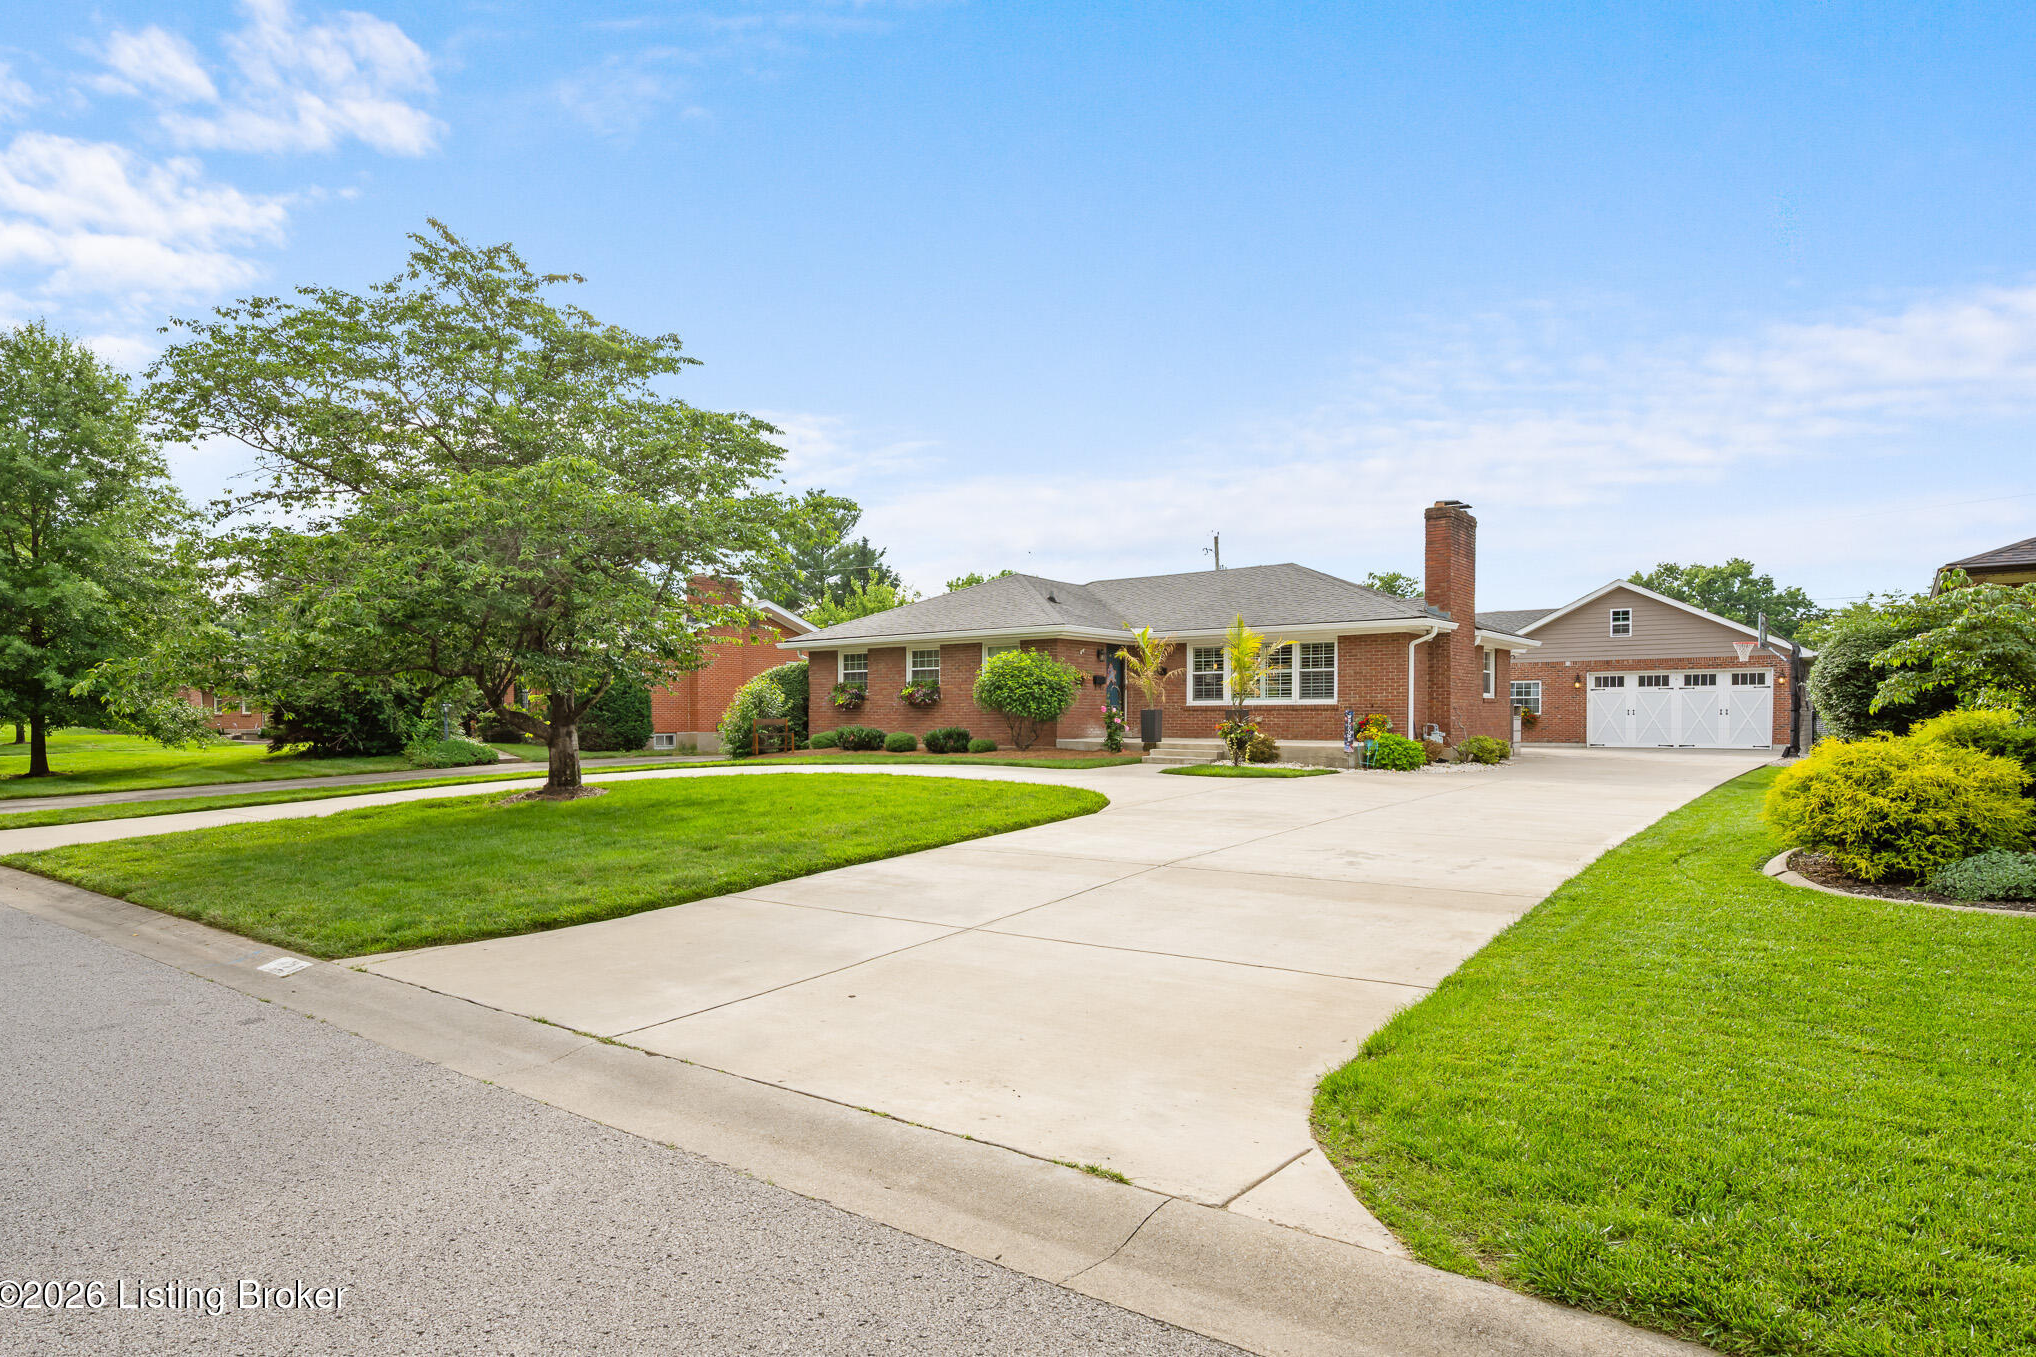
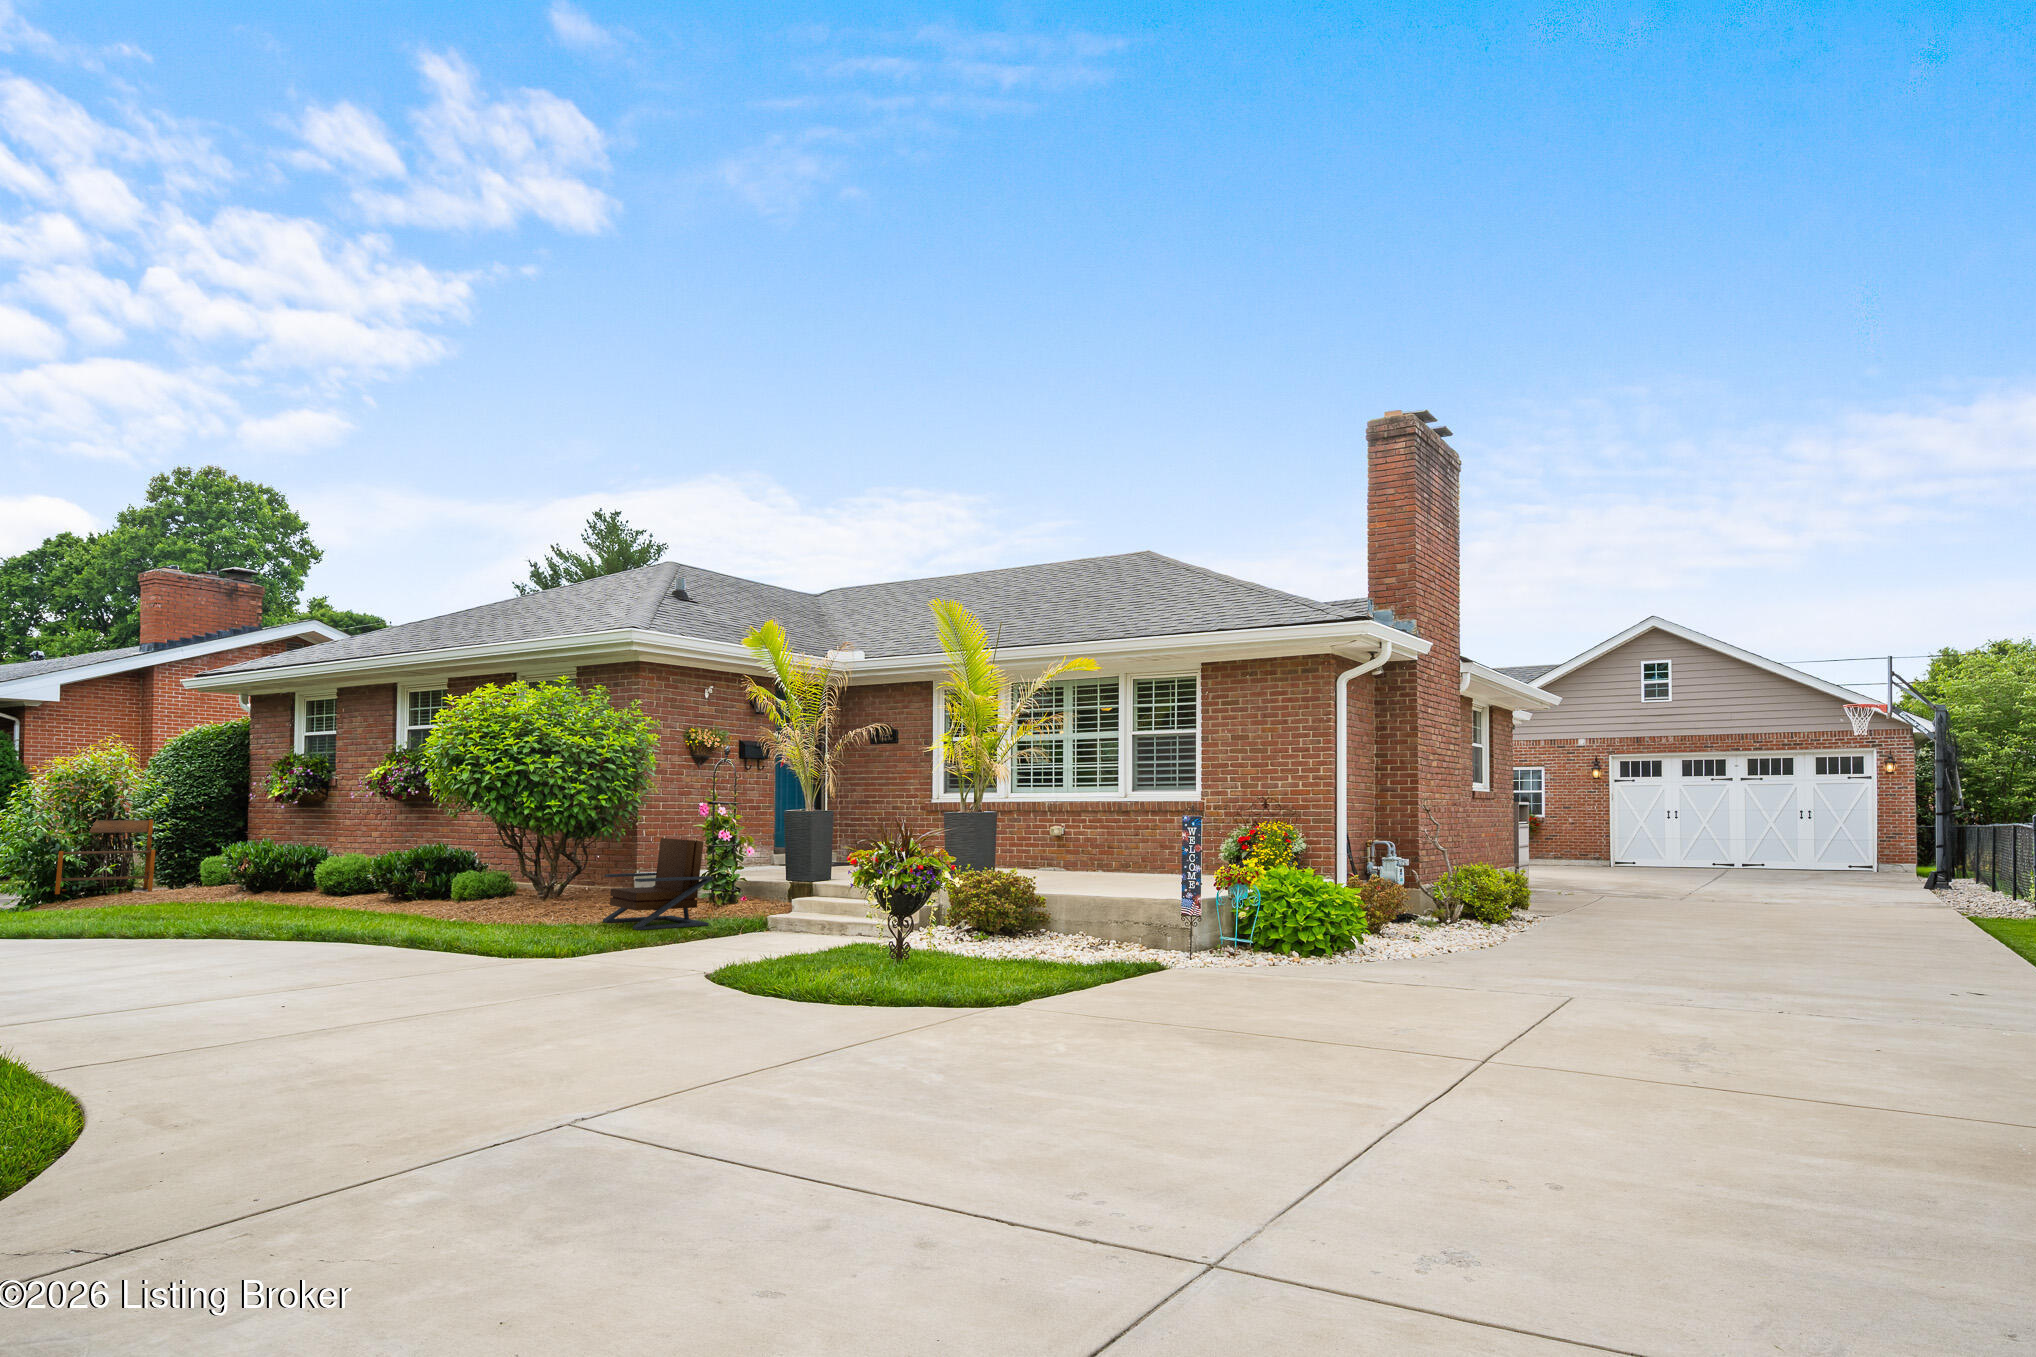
lounge chair: none [1047,724,1101,765] -> present [603,838,713,930]

